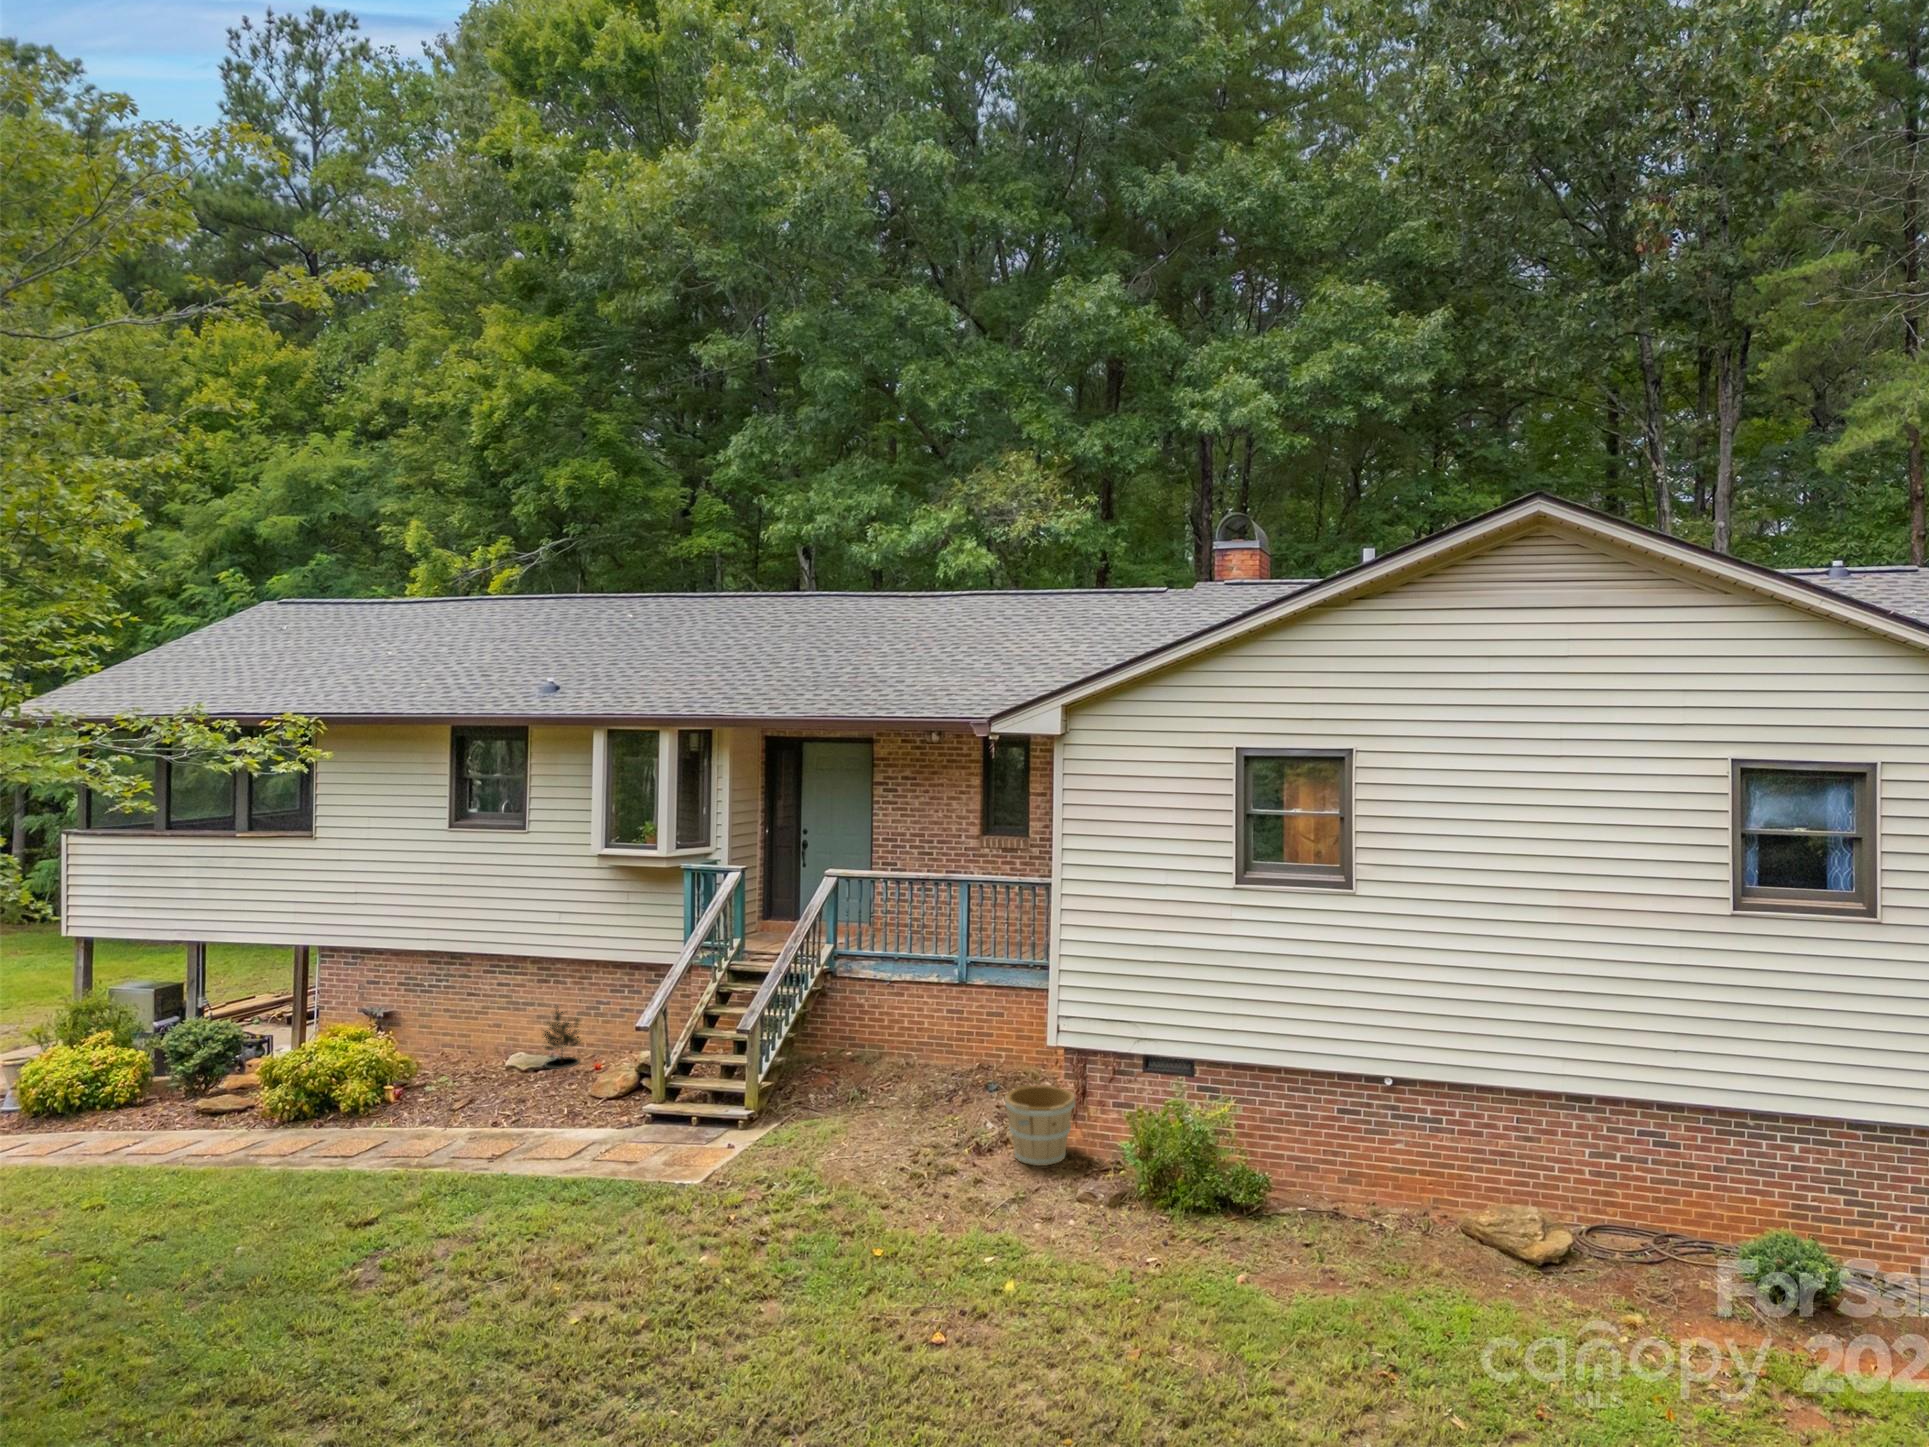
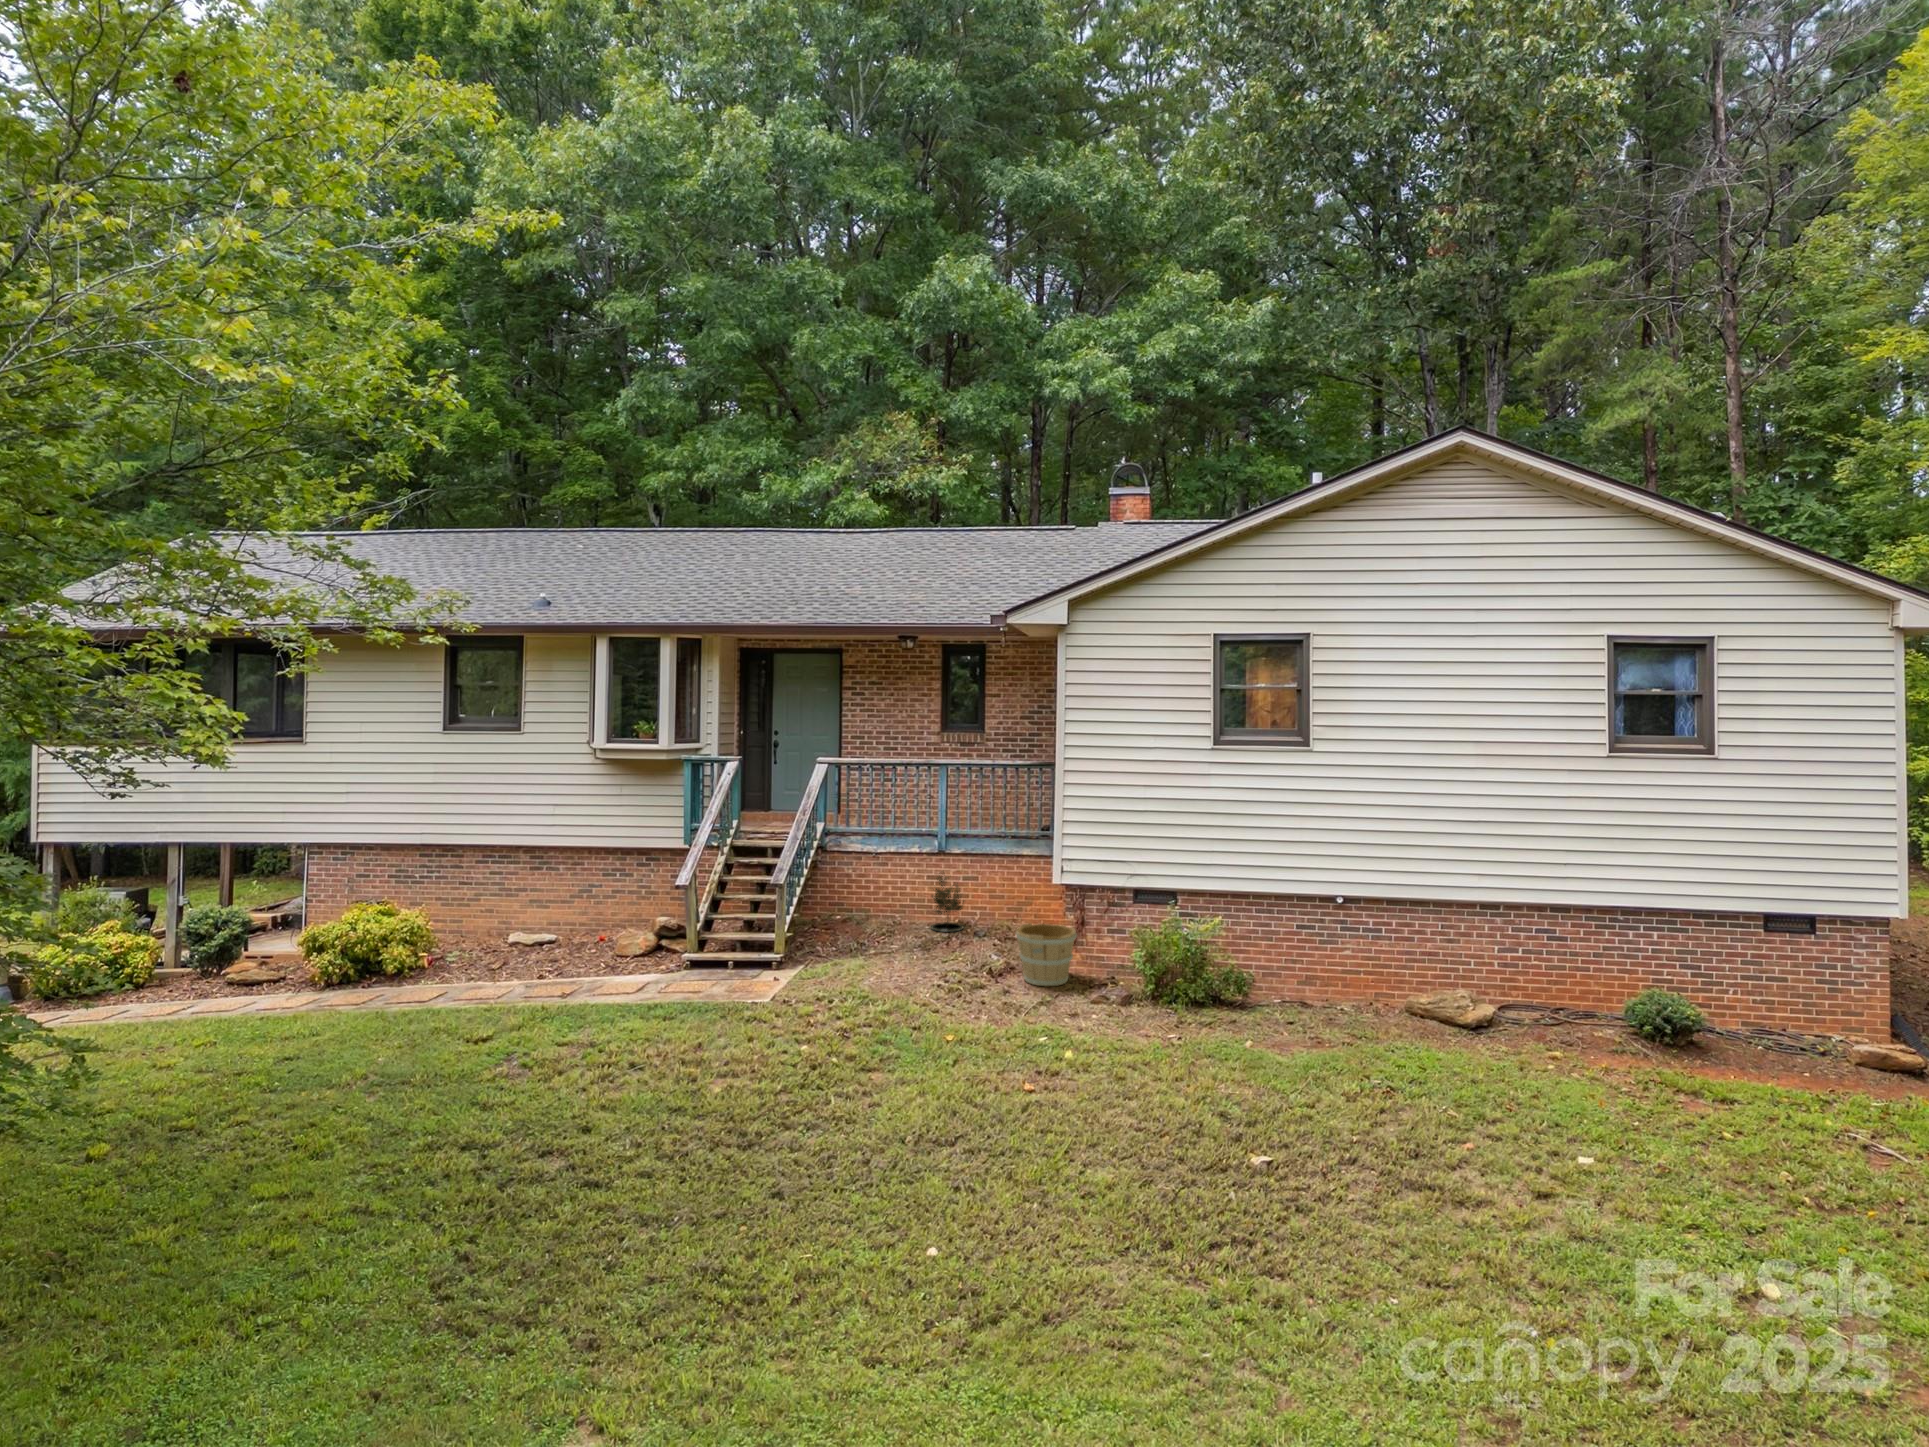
potted tree: present [543,1006,581,1069] -> present [931,876,964,932]

